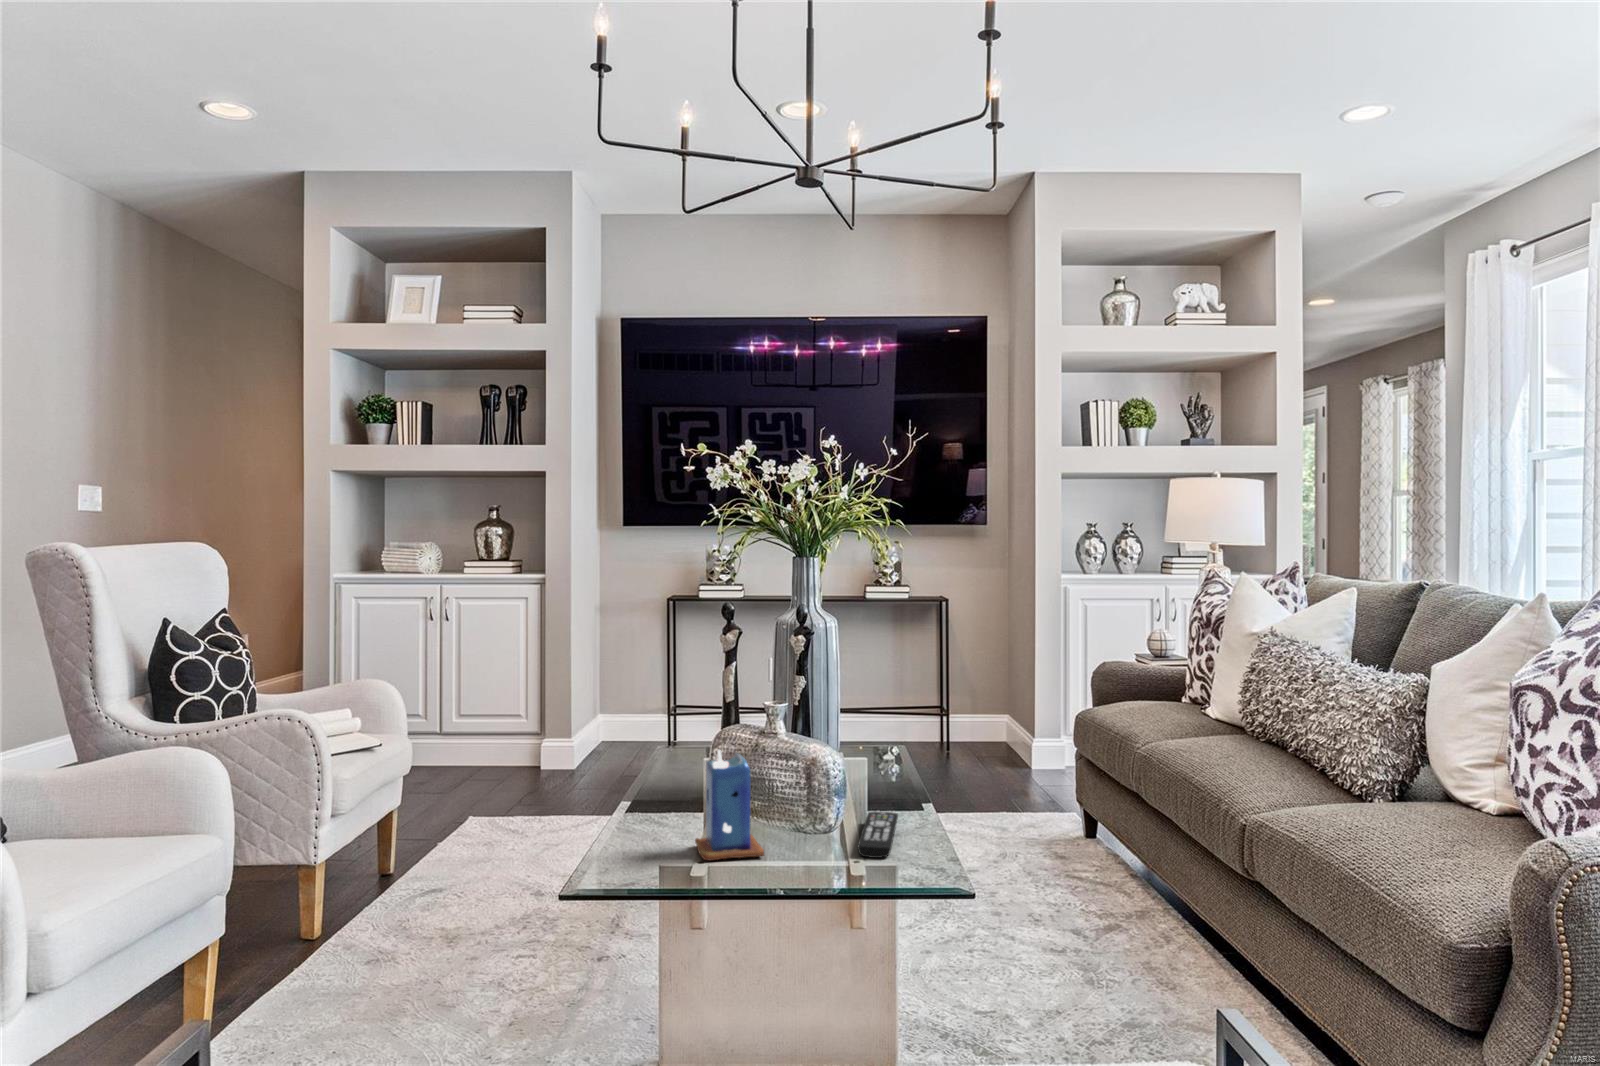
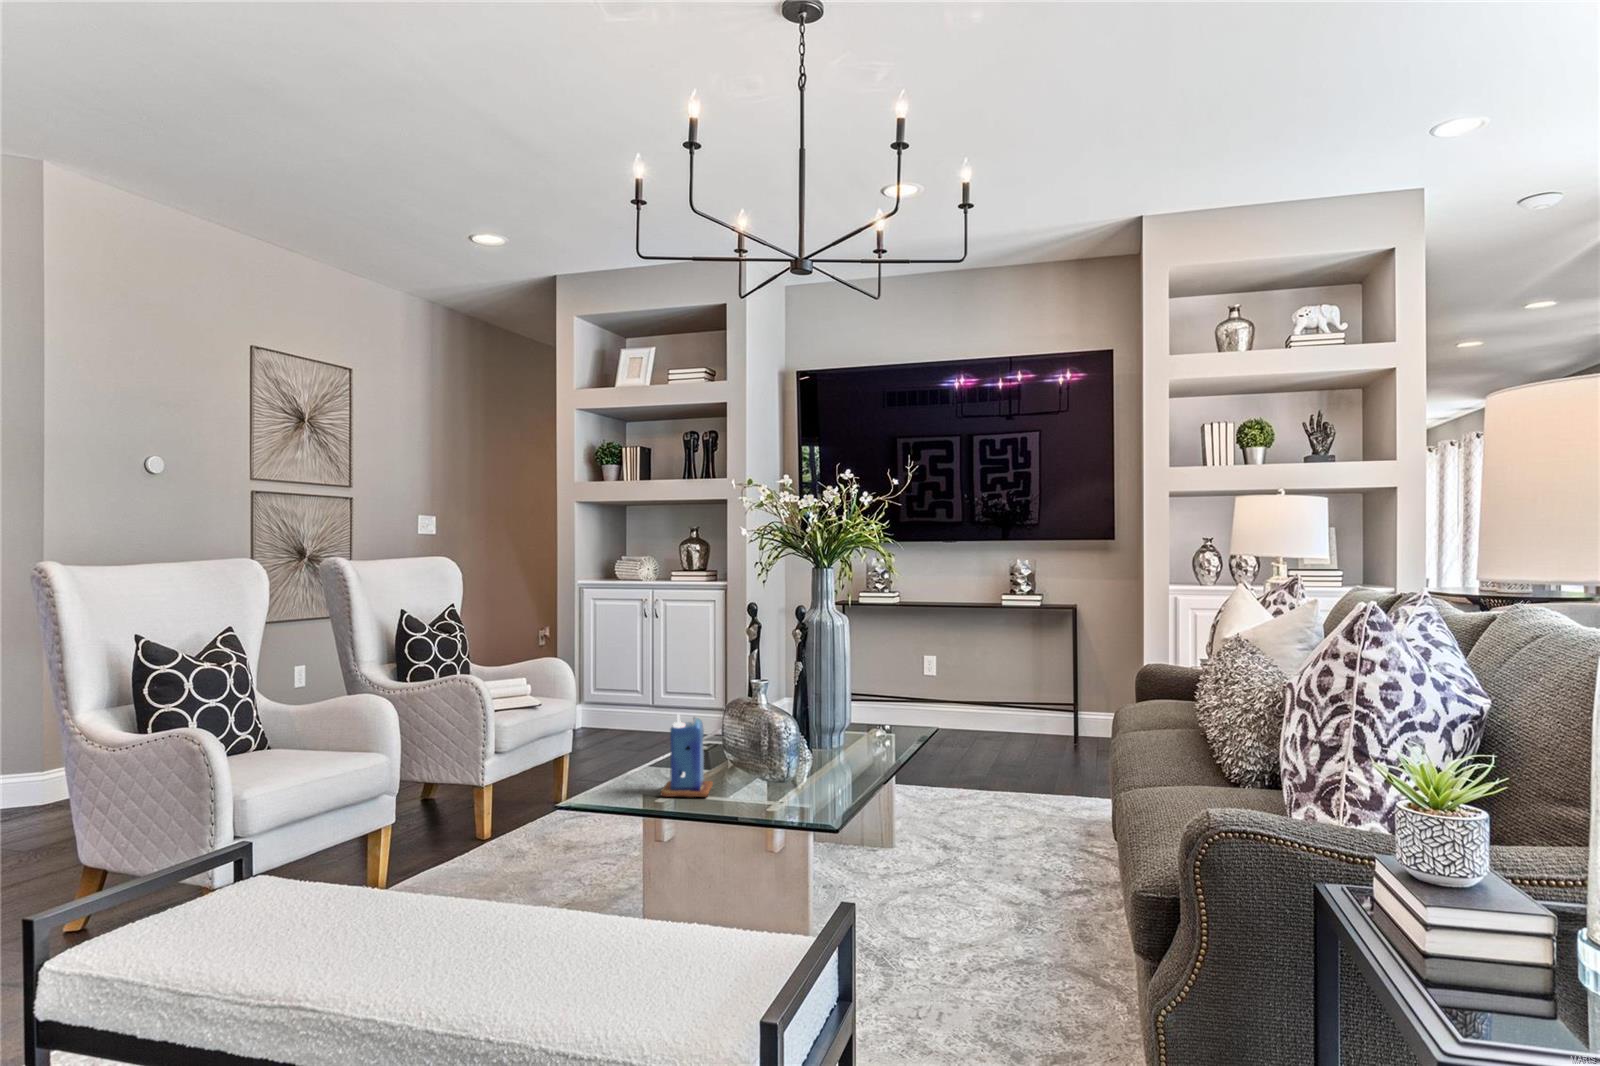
remote control: present [858,812,898,858] -> none [779,773,842,806]

